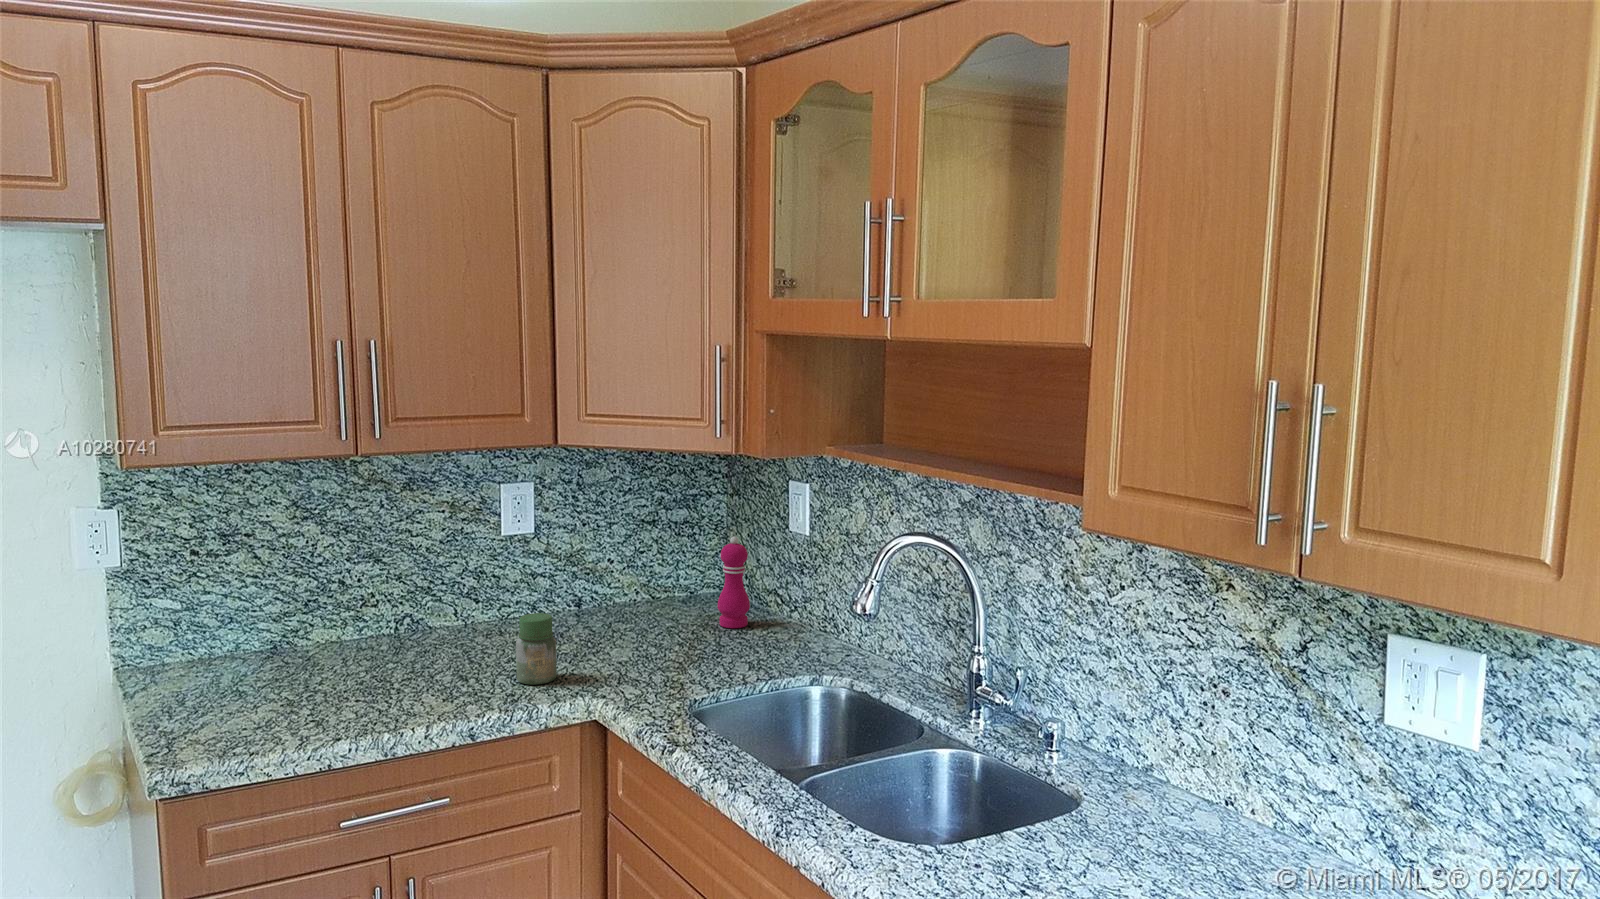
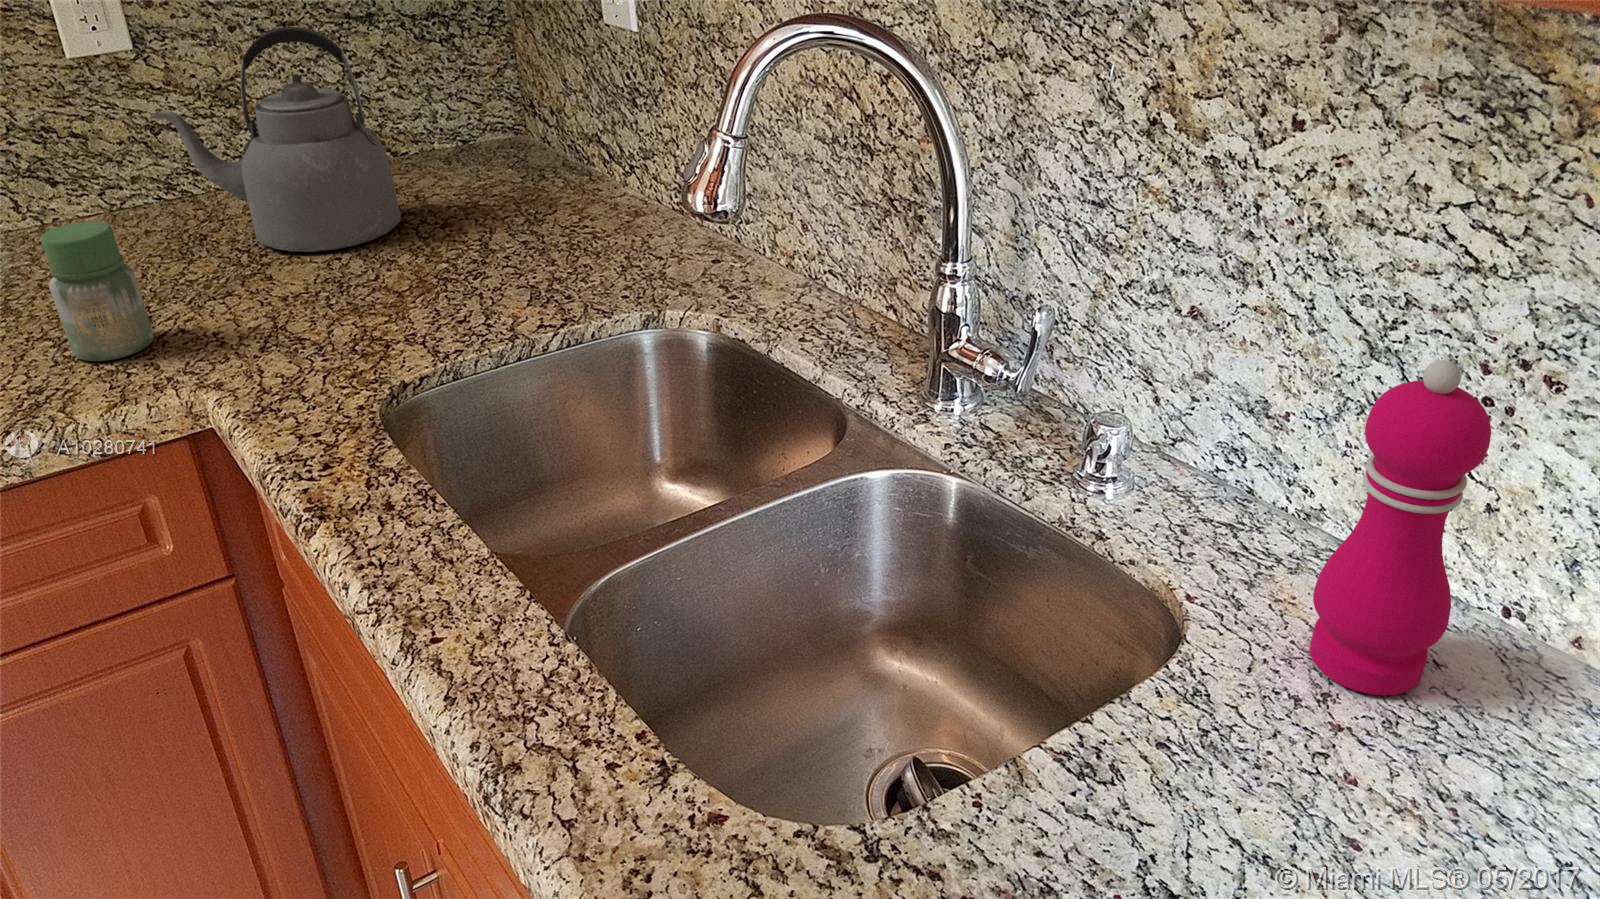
kettle: none [550,524,668,642] -> present [150,27,401,252]
pepper mill: present [718,537,750,628] -> present [1310,360,1491,695]

